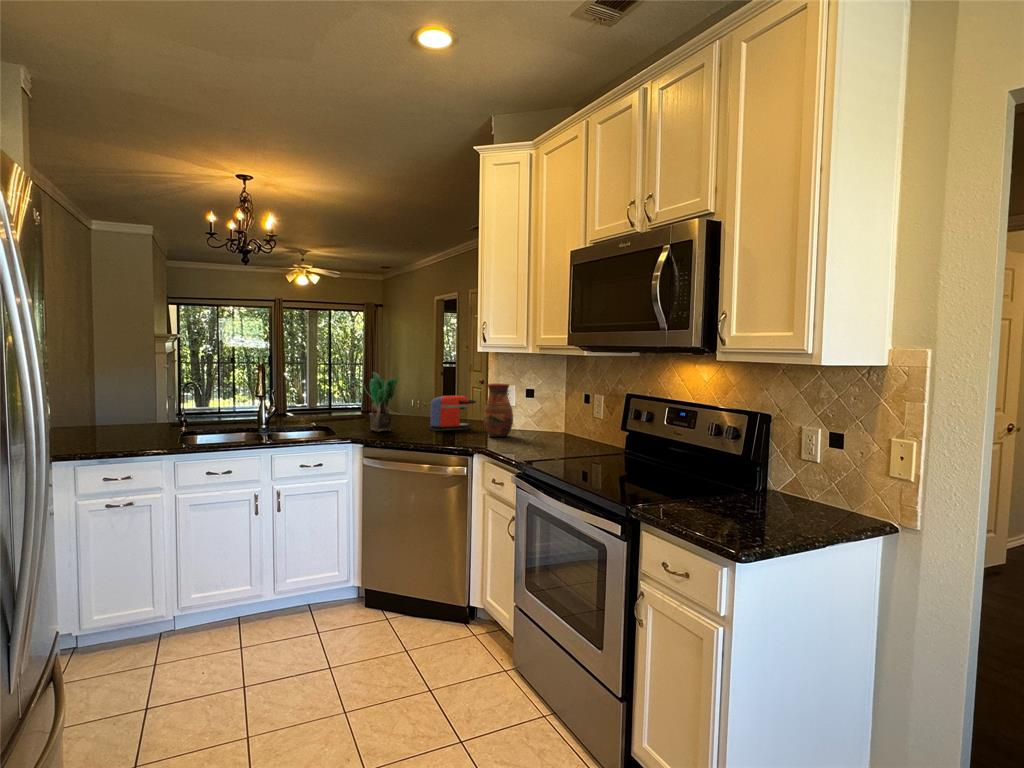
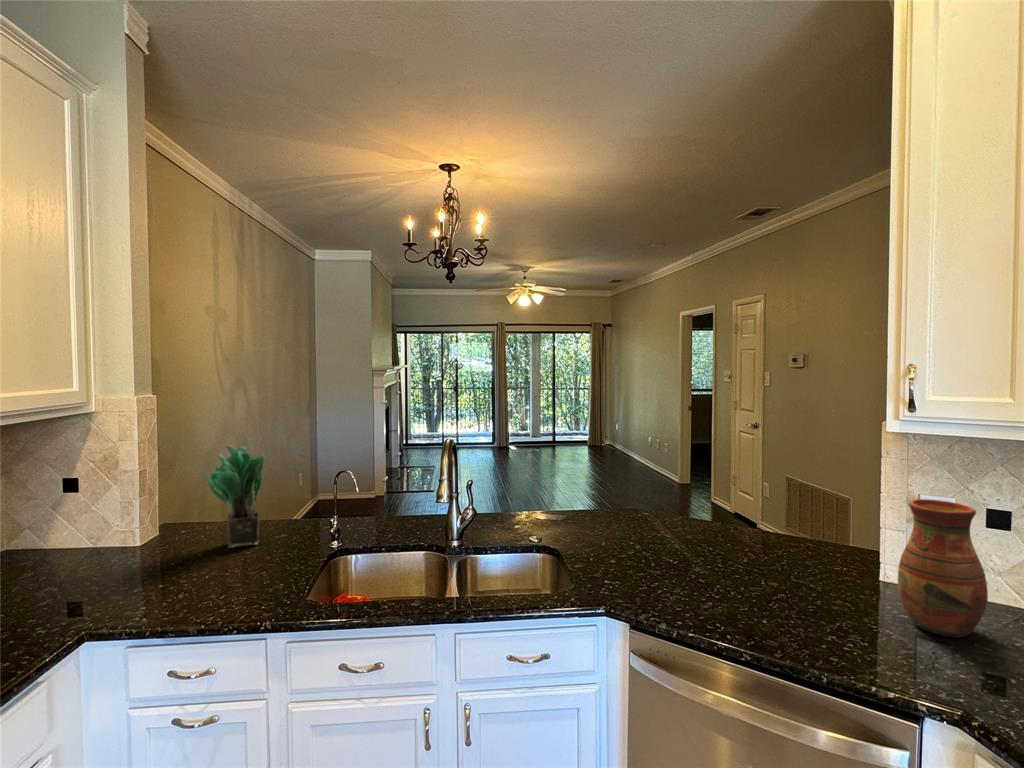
potted plant: present [364,372,398,432] -> present [201,445,265,548]
coffee maker: present [429,396,476,431] -> none [744,503,844,576]

